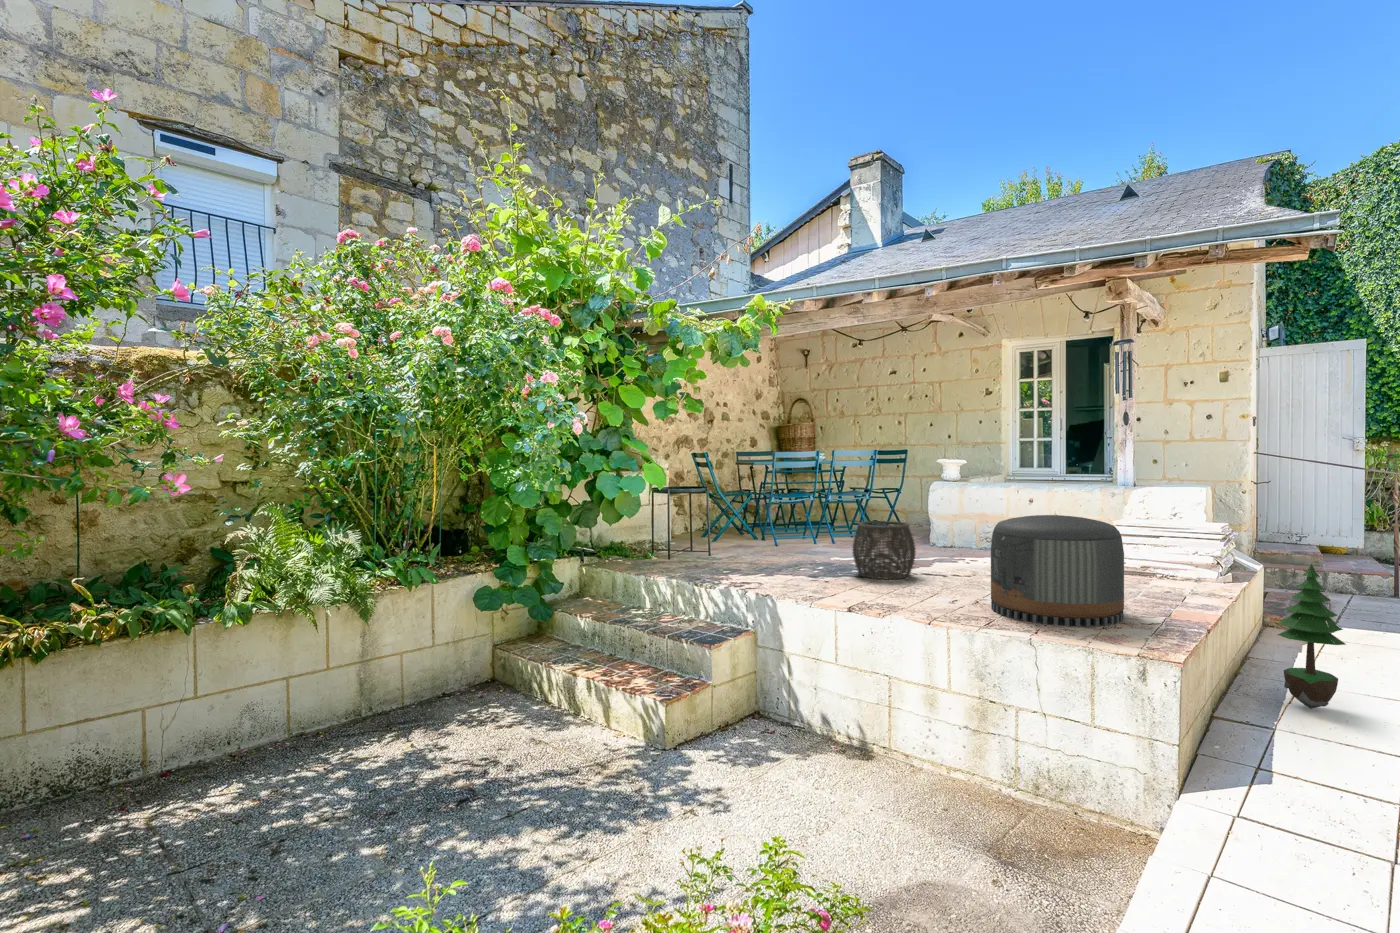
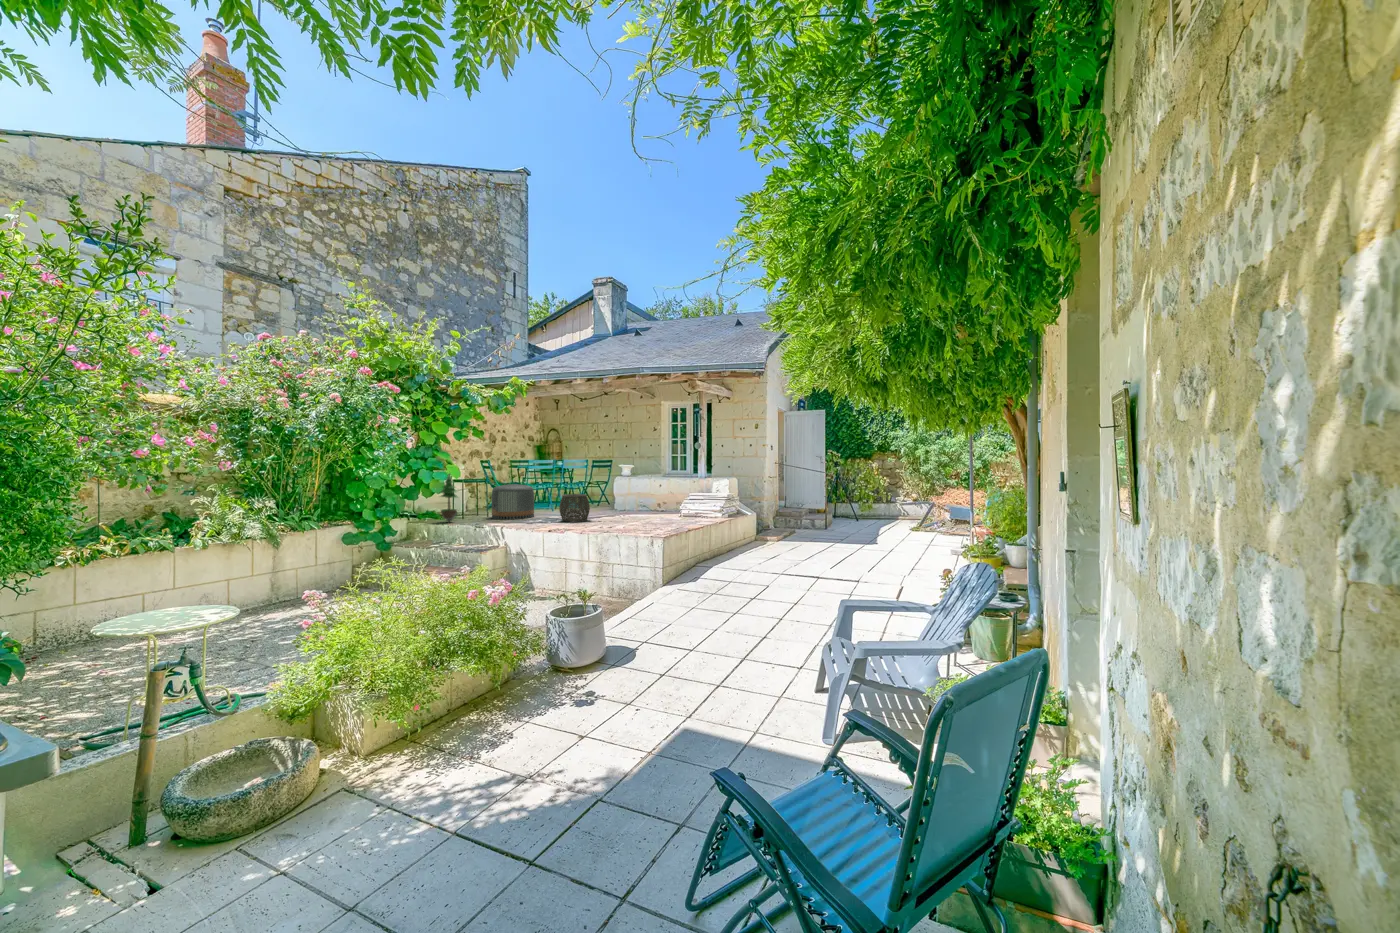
pouf: present [991,515,1124,627] -> present [492,484,534,519]
potted tree: present [1278,564,1345,709] -> present [441,473,457,522]

